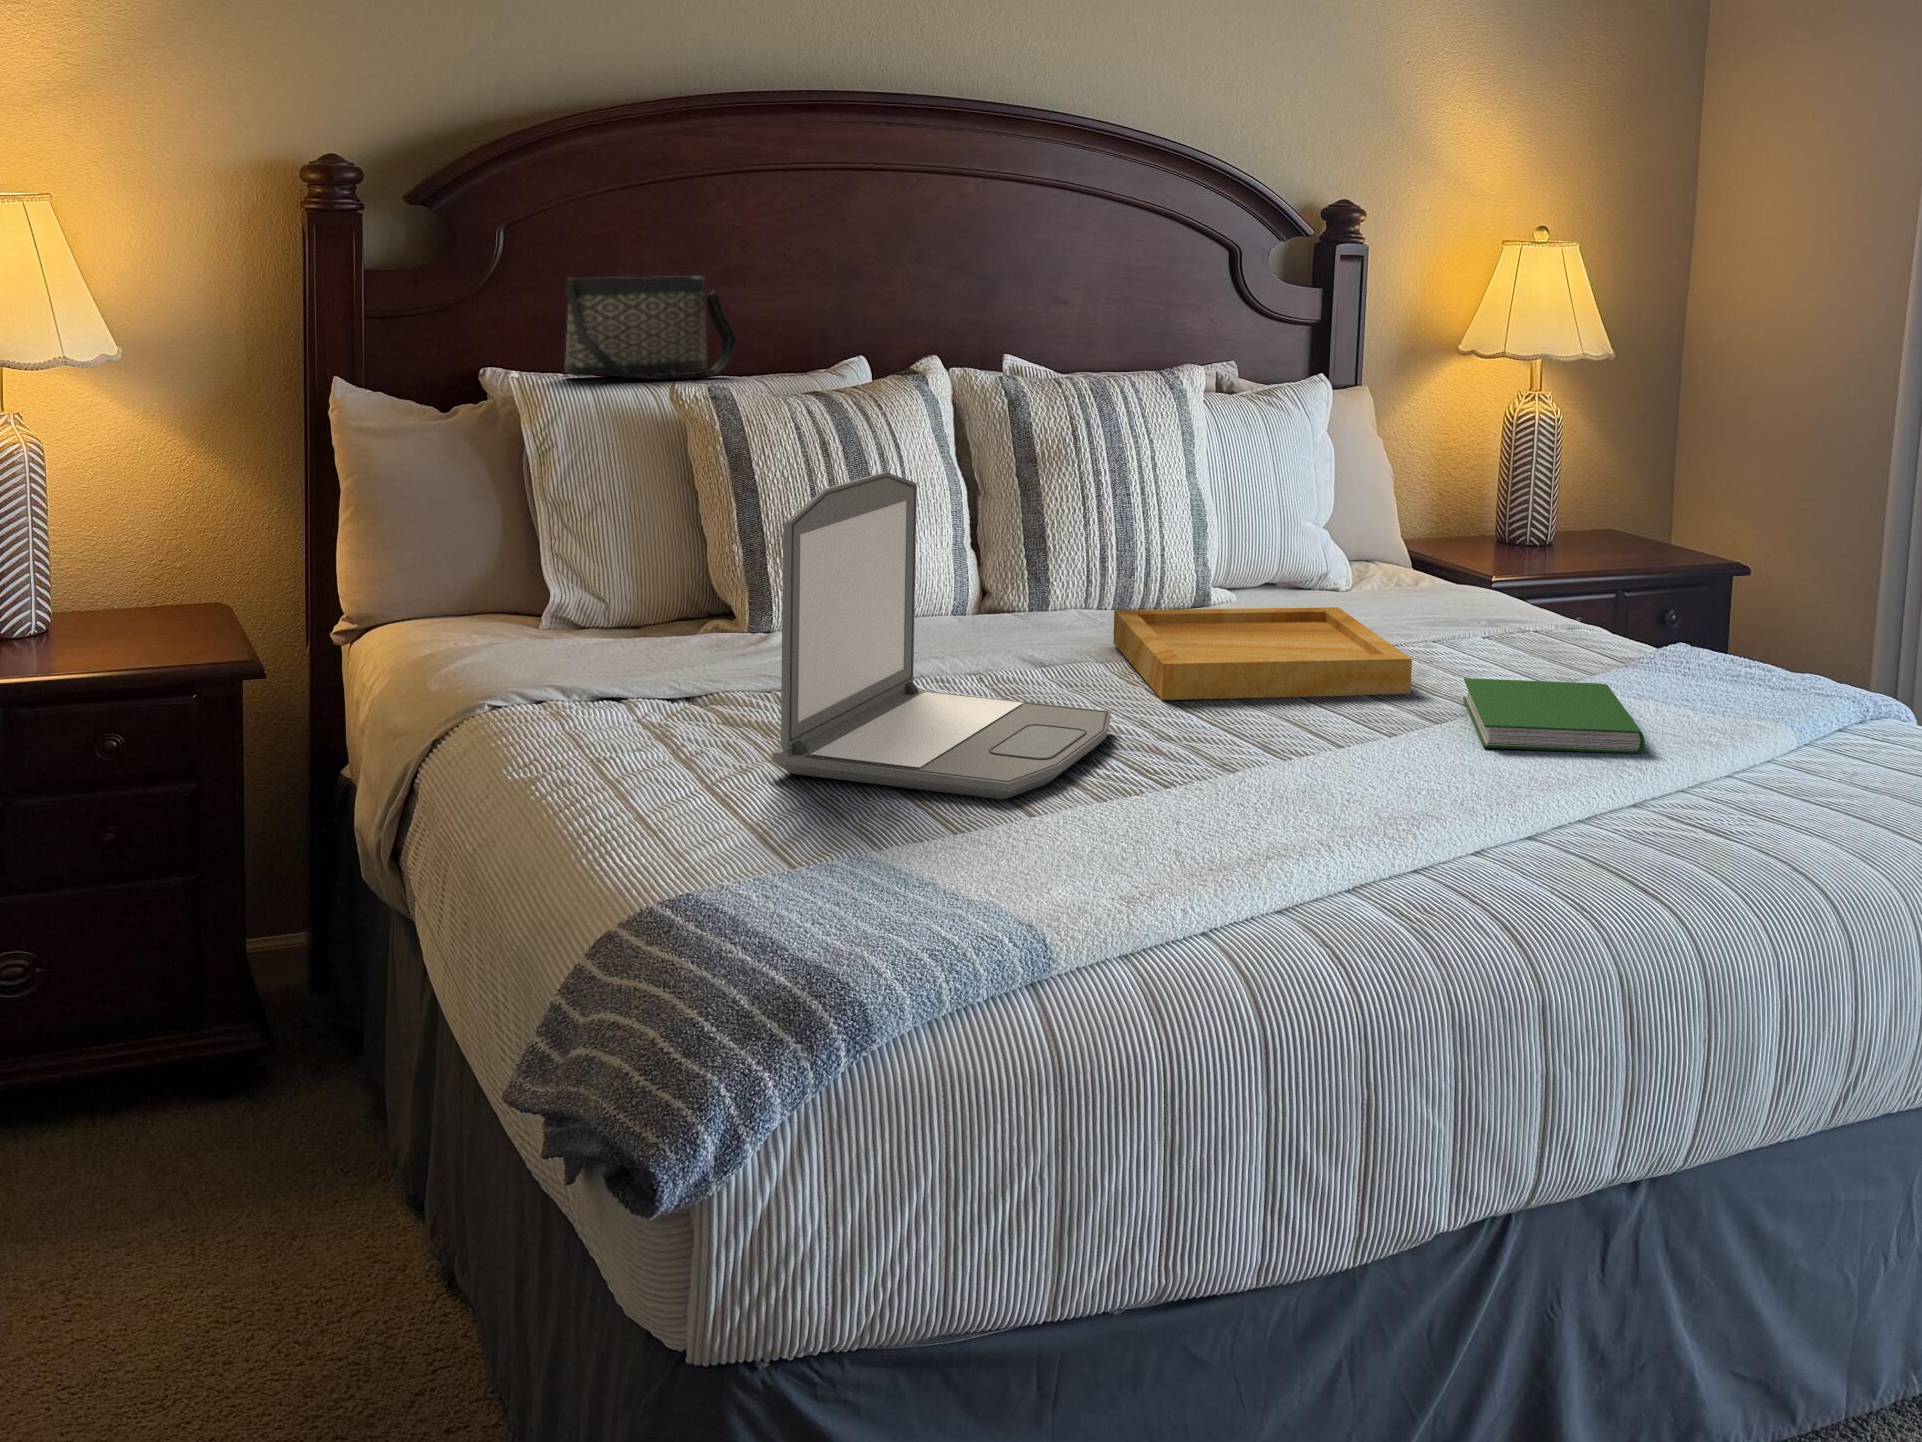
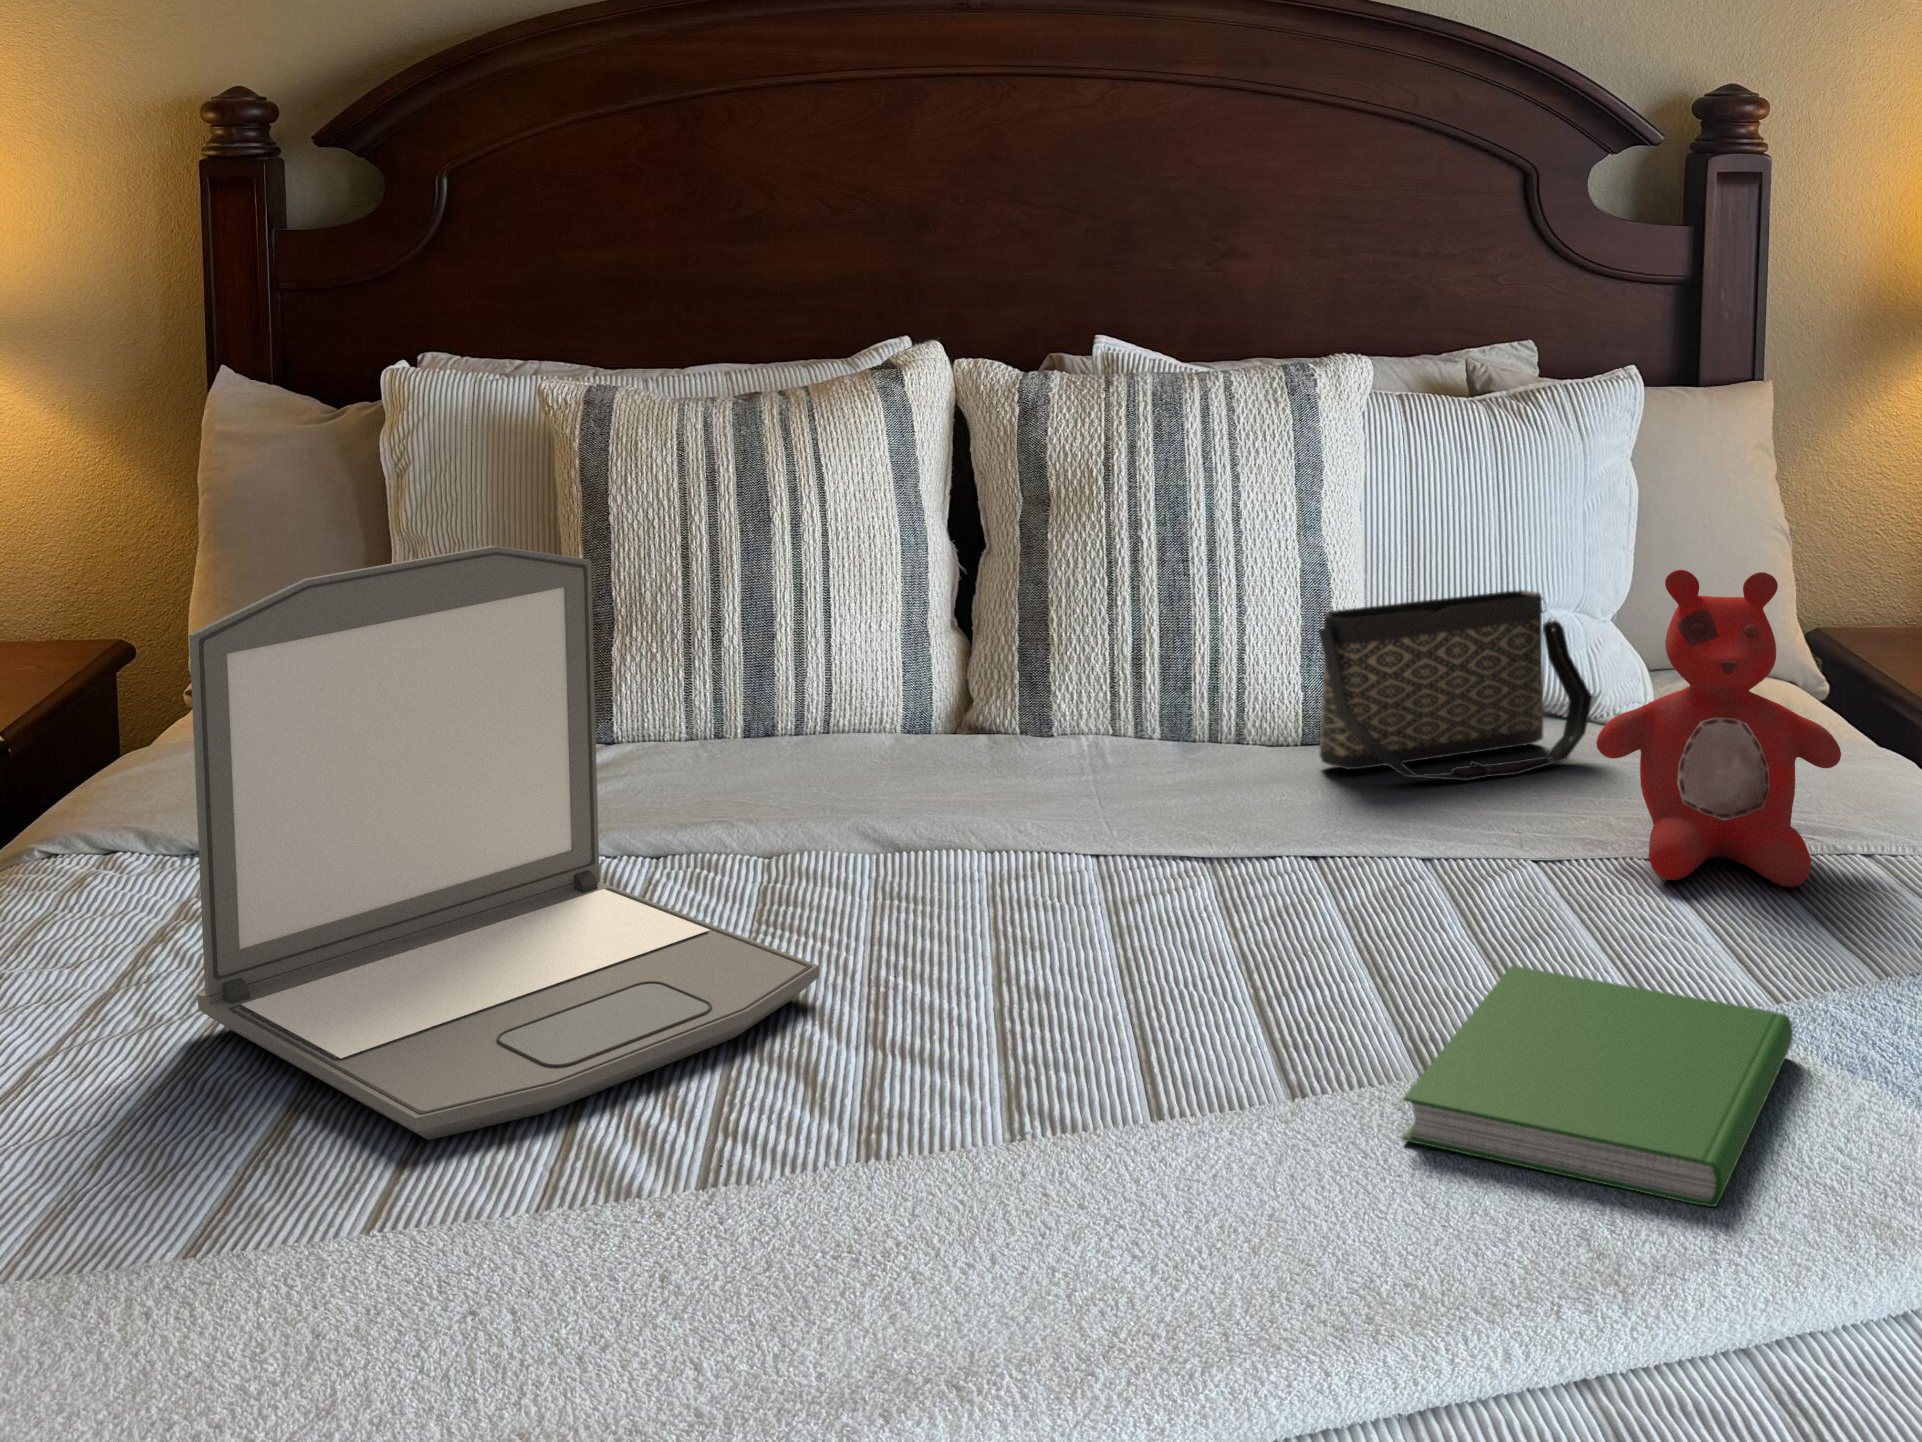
handbag: present [565,277,737,379] -> present [1318,590,1592,781]
stuffed bear: none [1413,478,1541,649] -> present [1596,570,1841,887]
tray: present [1113,607,1412,700] -> none [994,754,1461,975]

